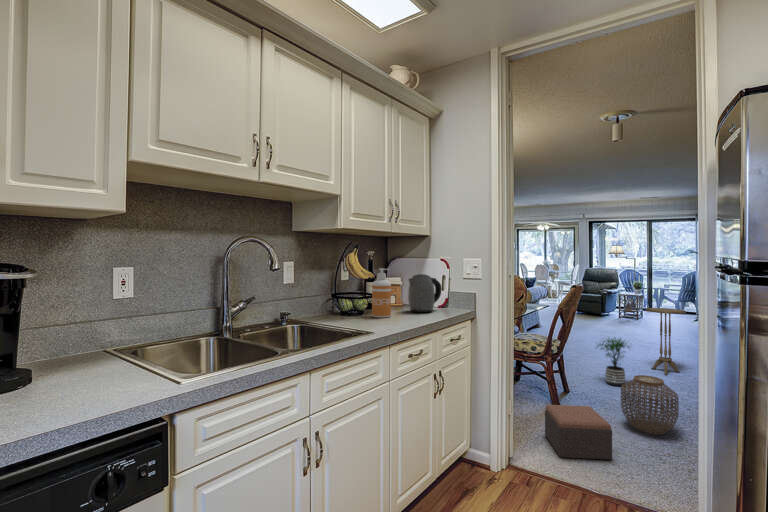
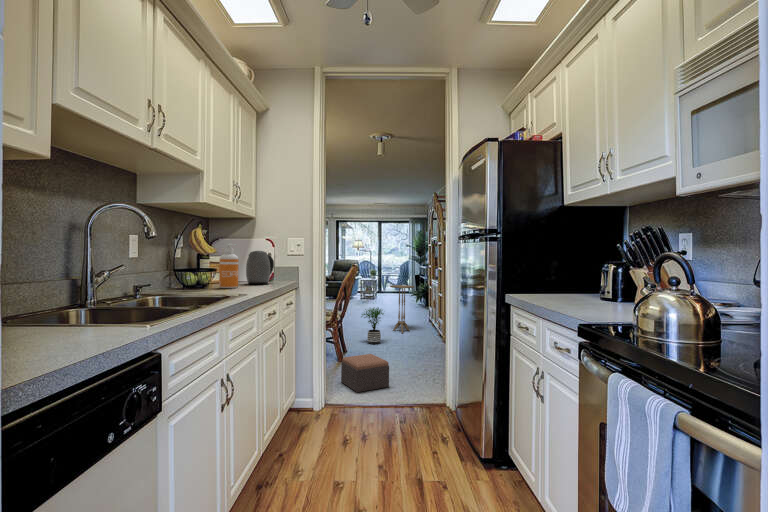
woven basket: present [621,375,679,434] -> none [386,329,421,368]

